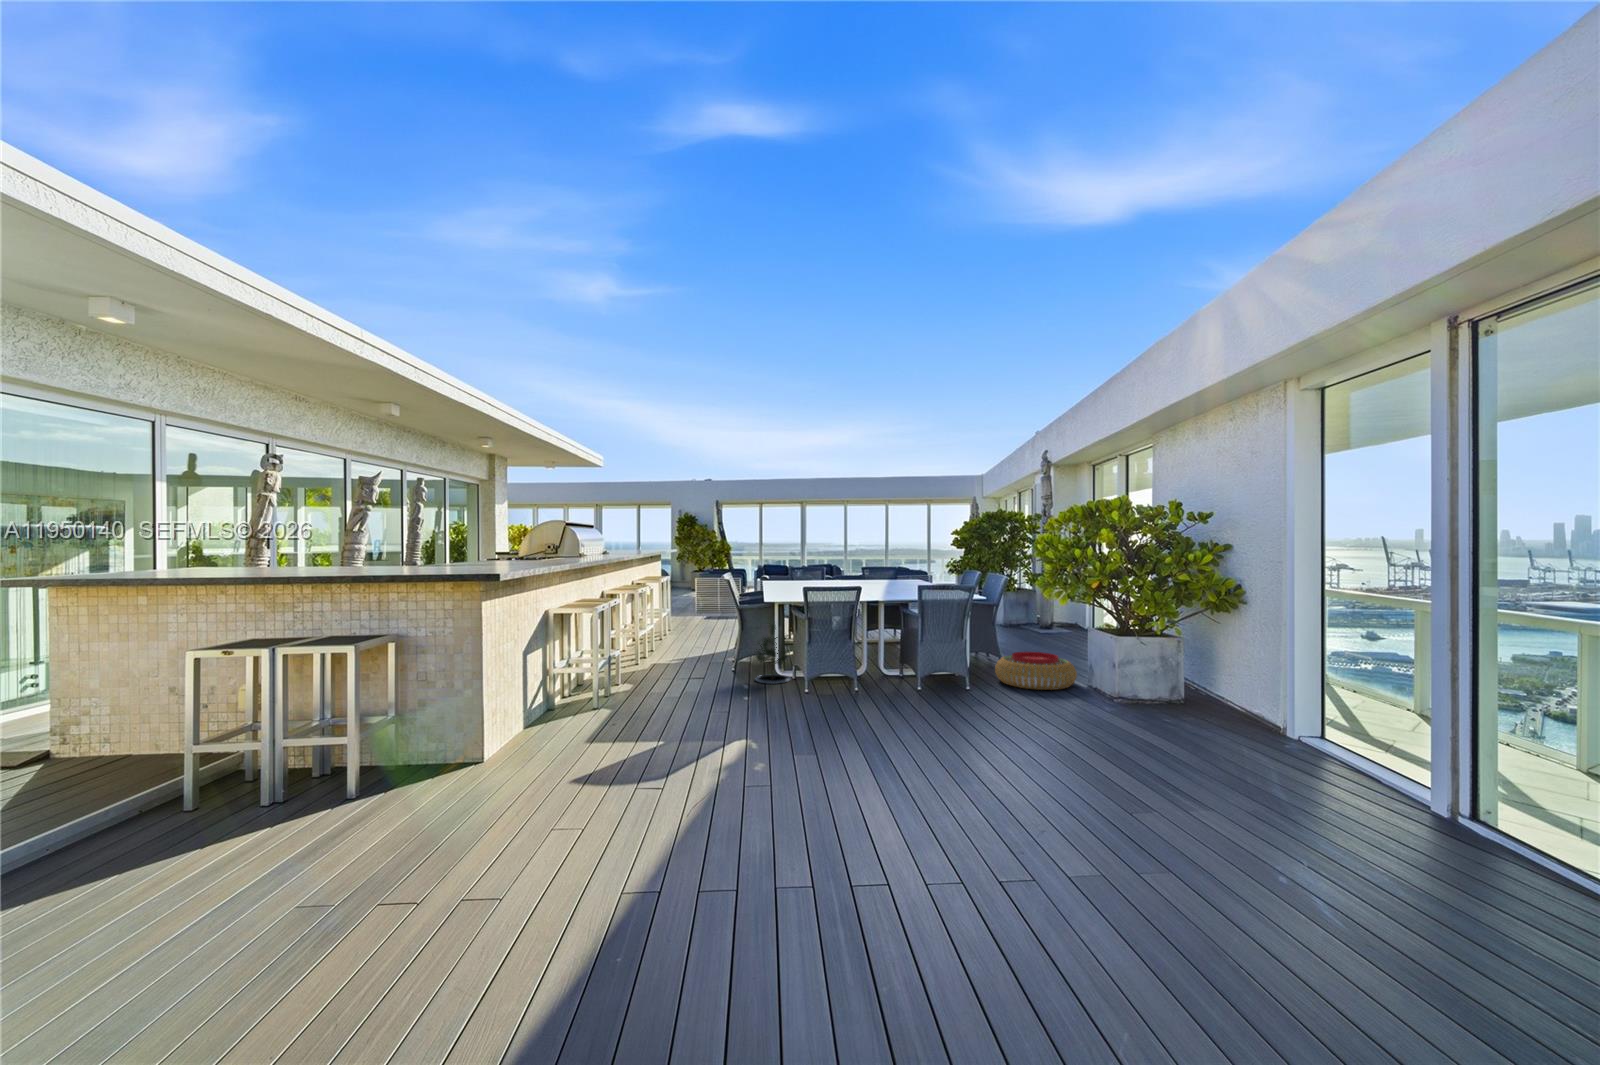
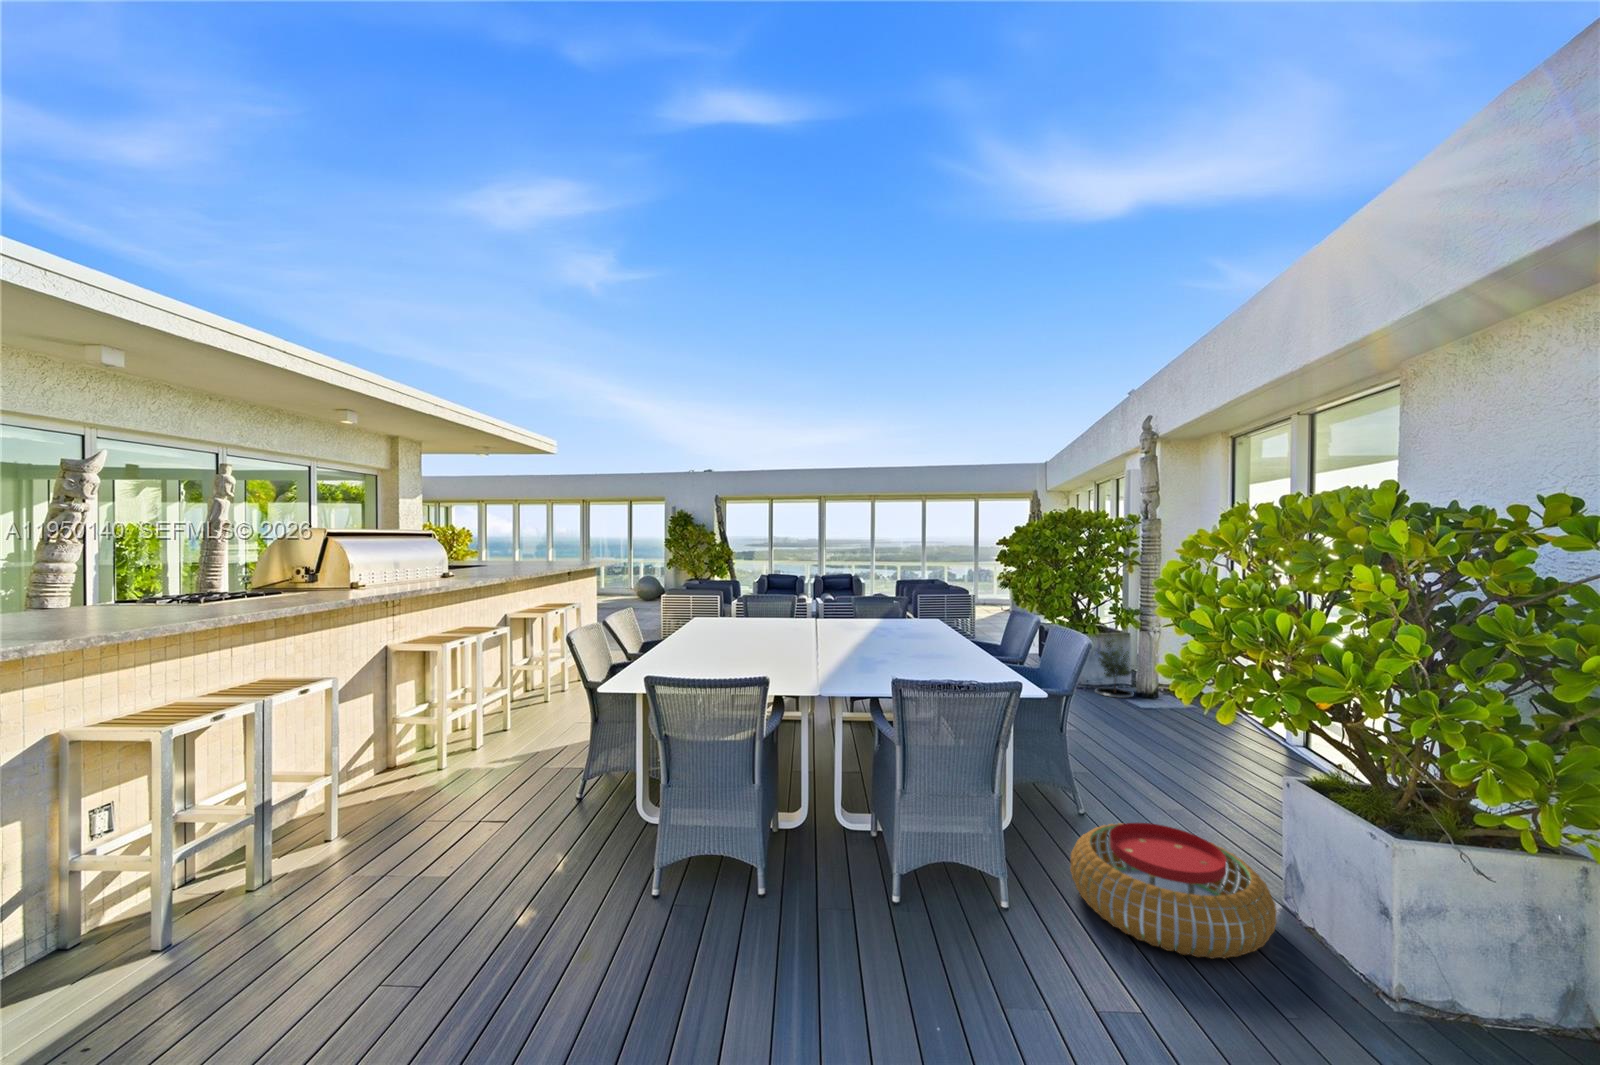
potted tree: present [754,623,790,684] -> present [1095,638,1134,698]

